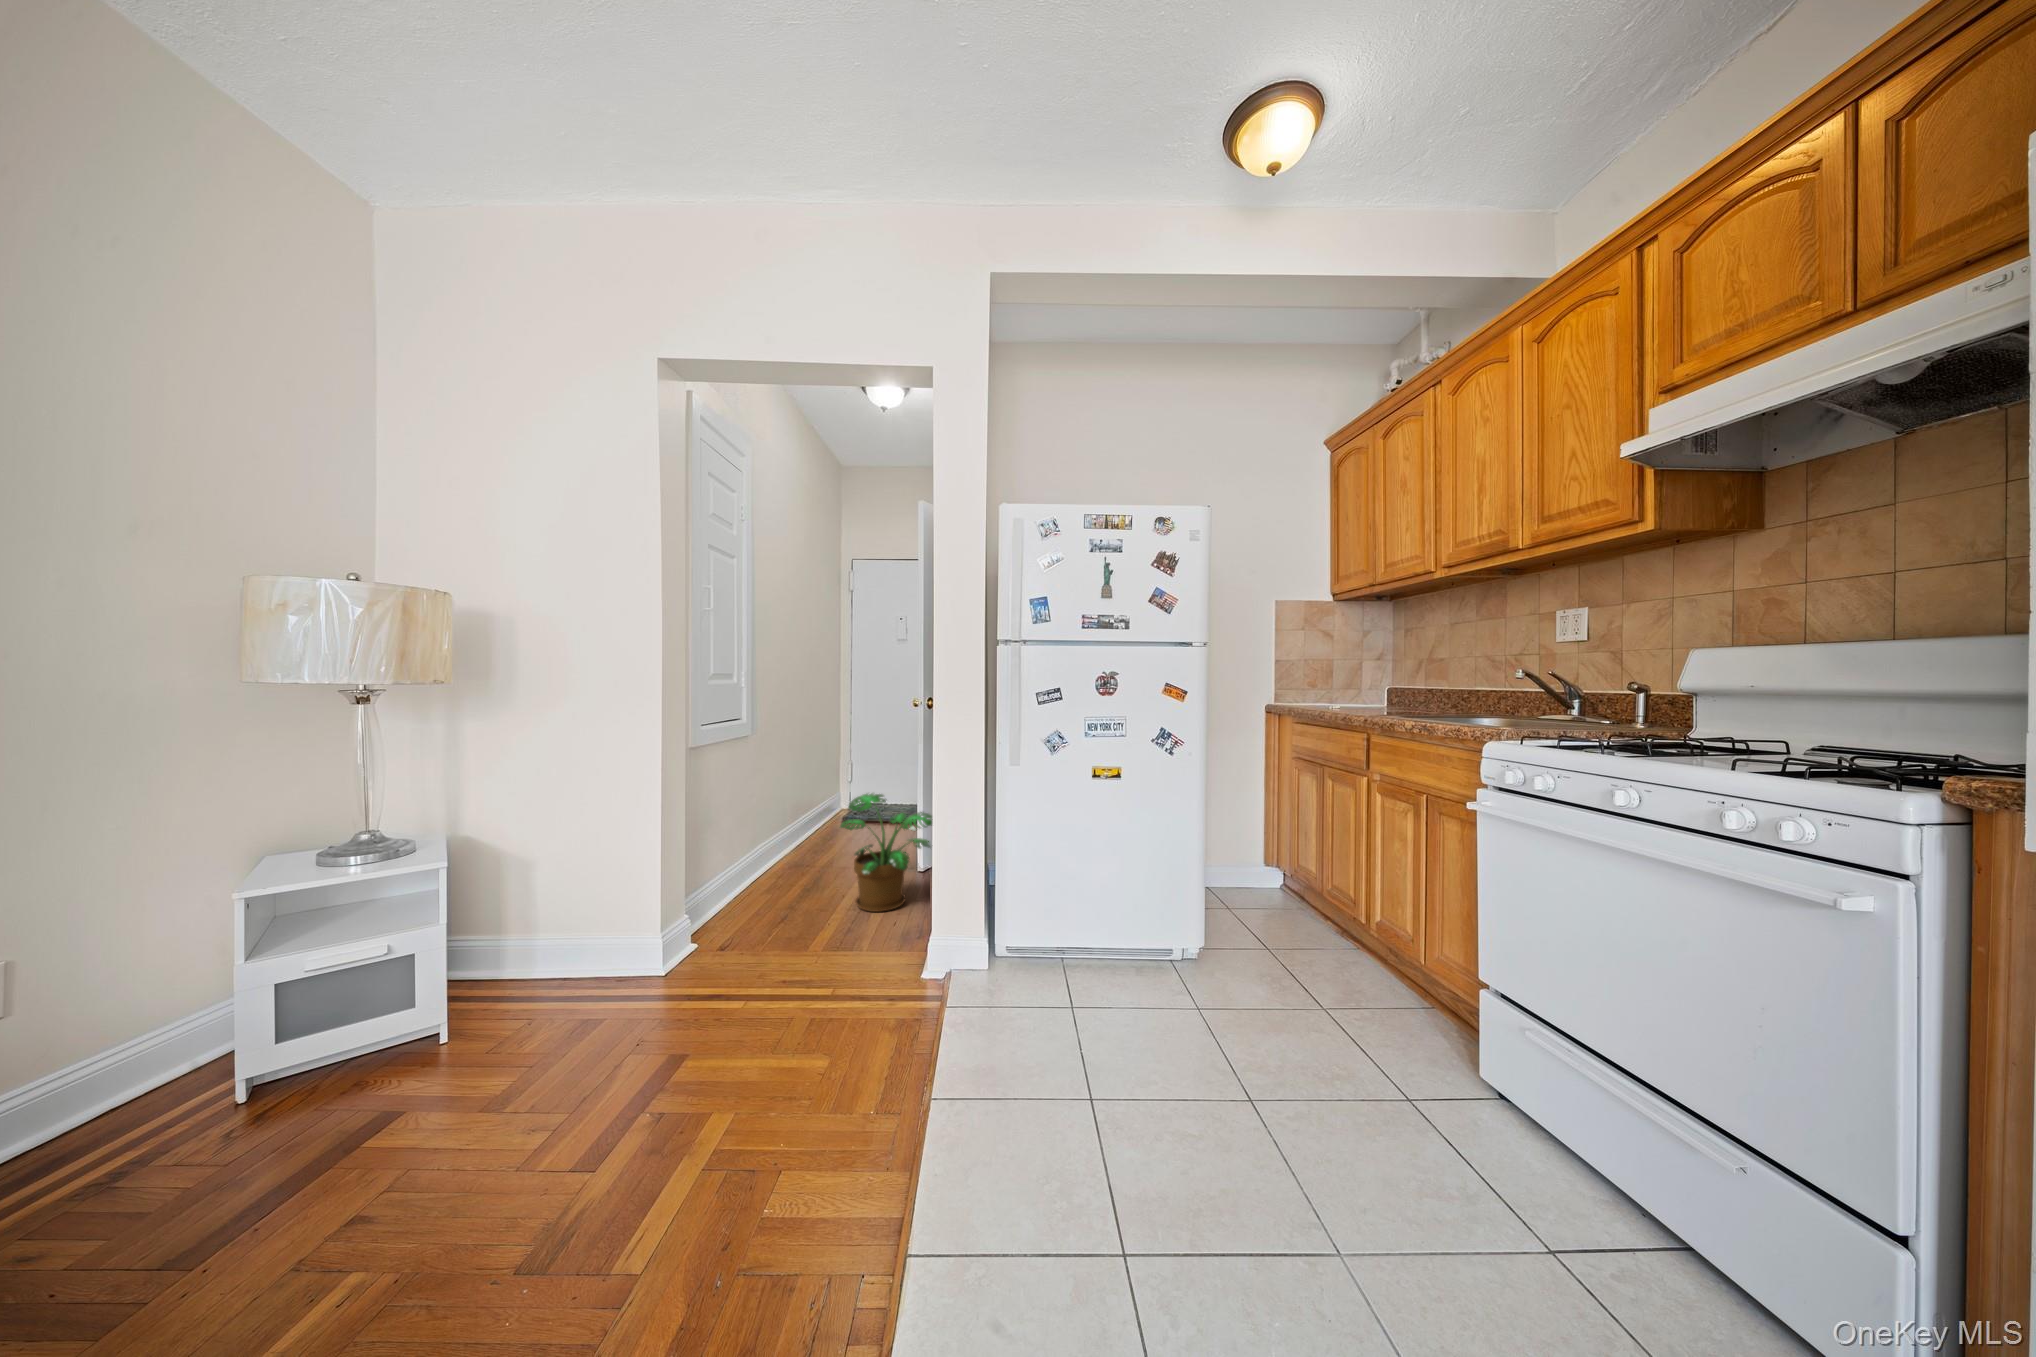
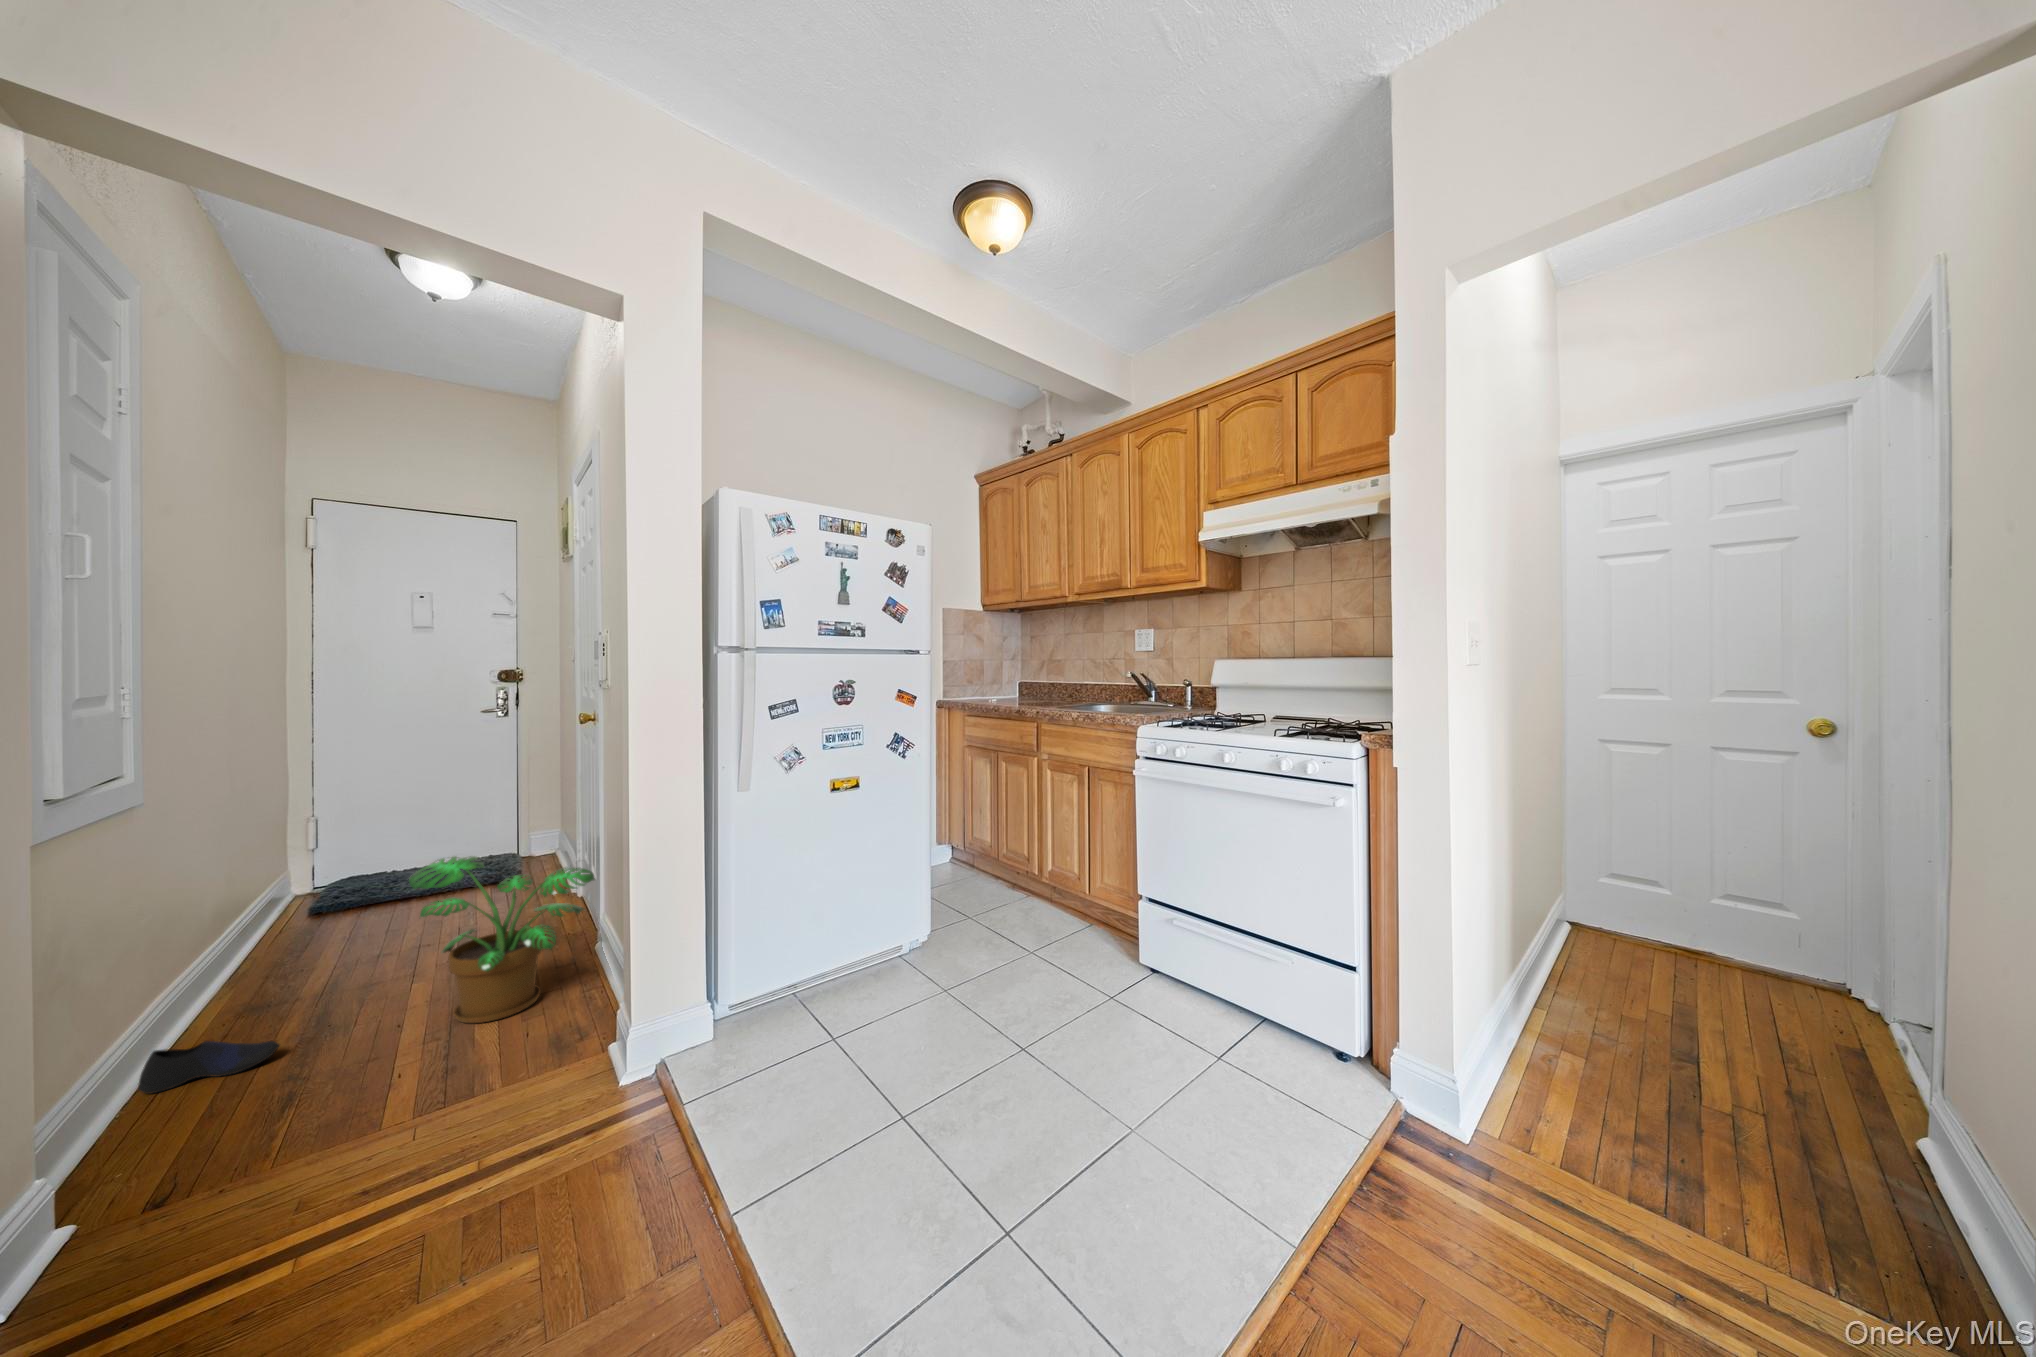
shoe: none [727,875,781,900] -> present [138,1041,280,1094]

